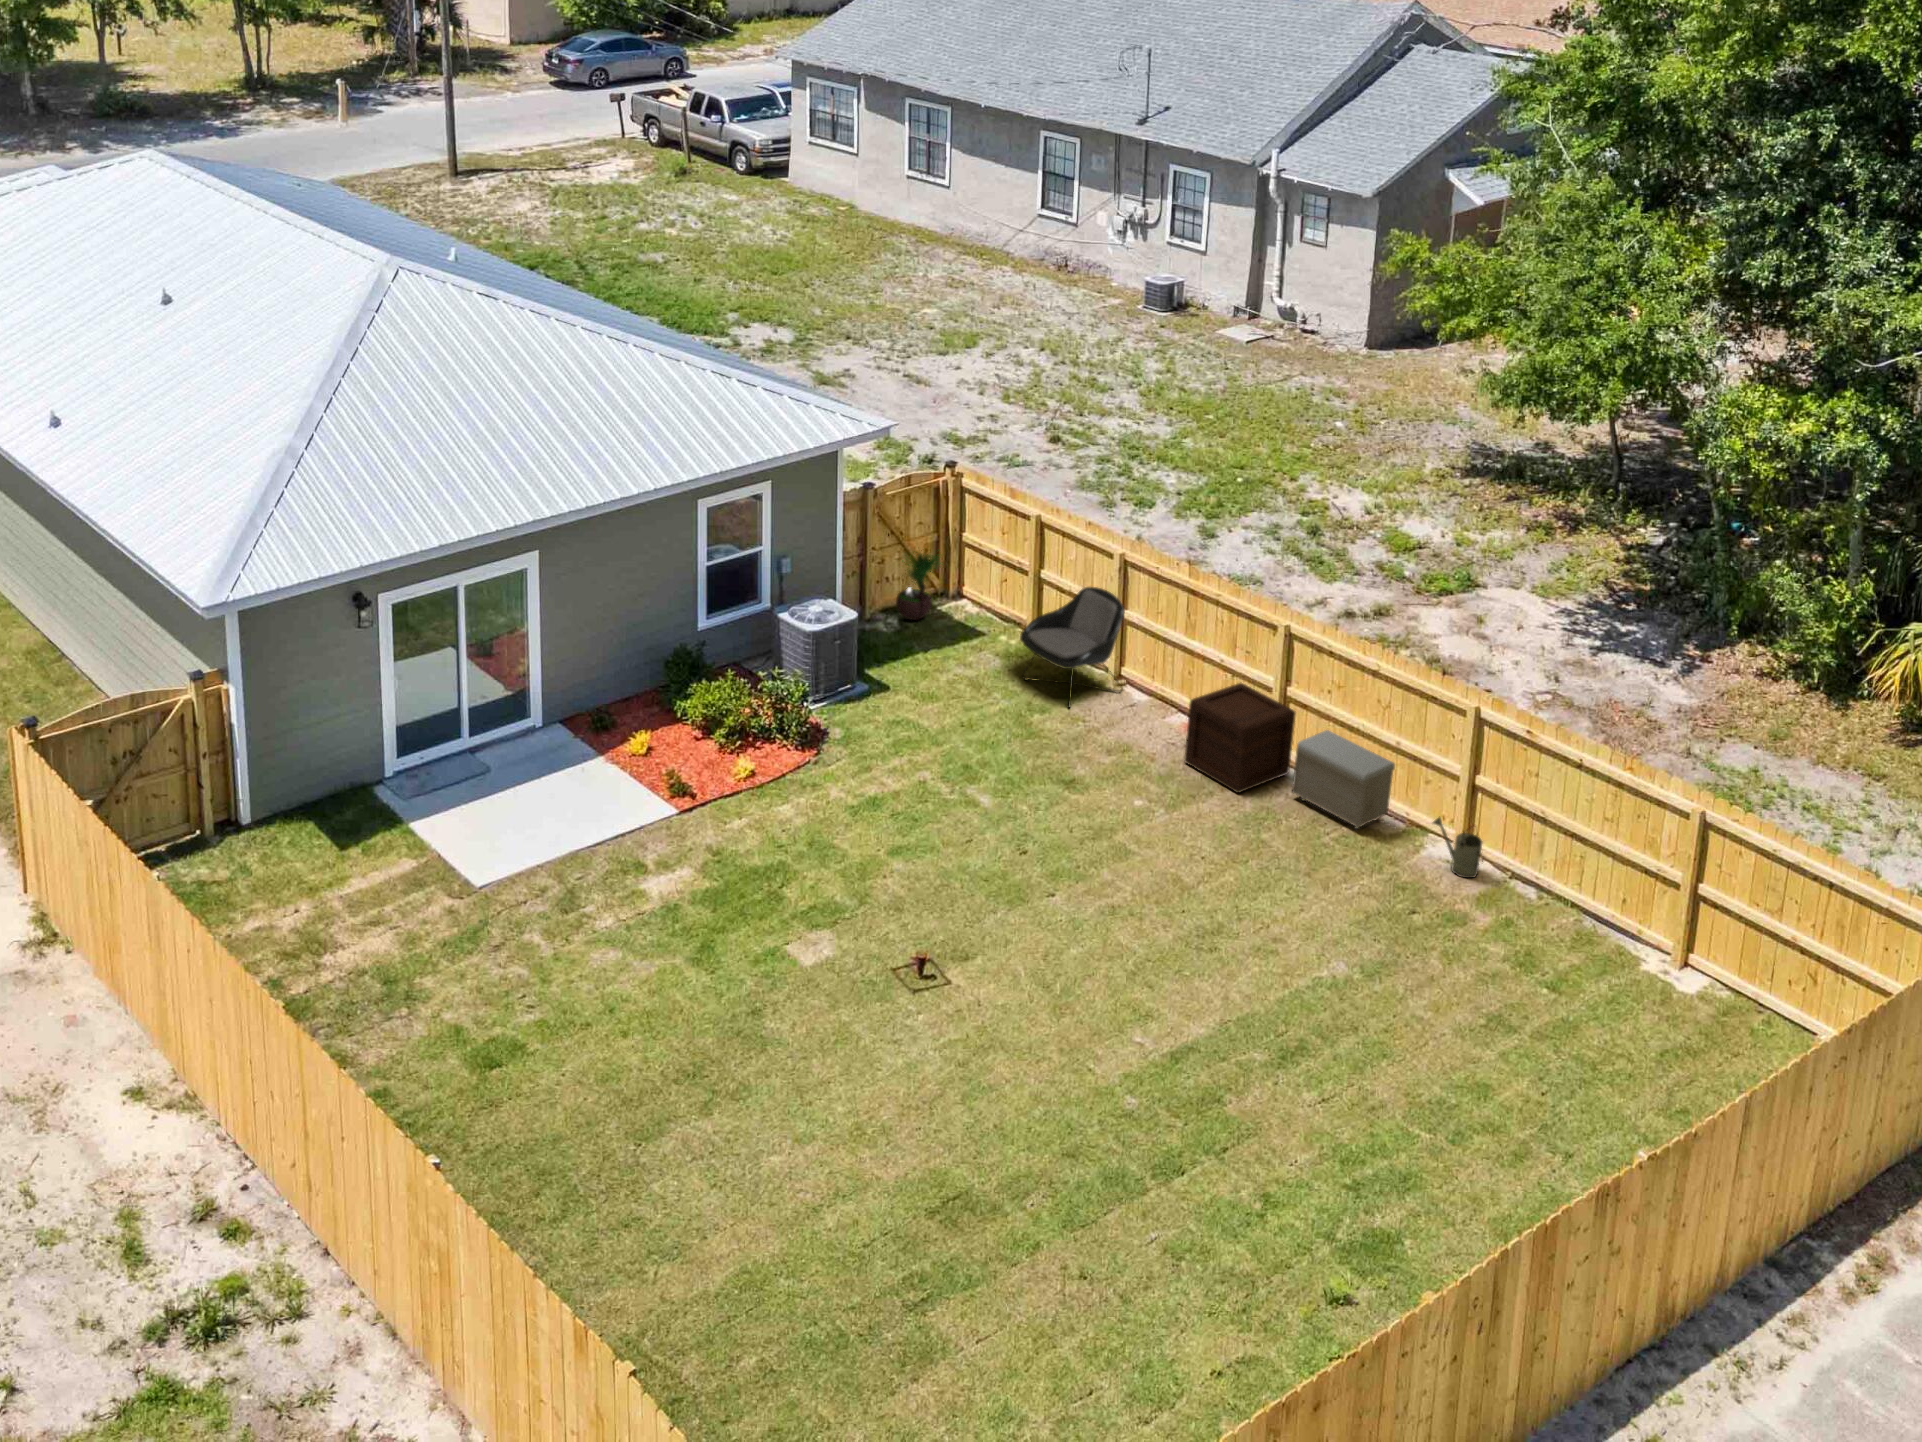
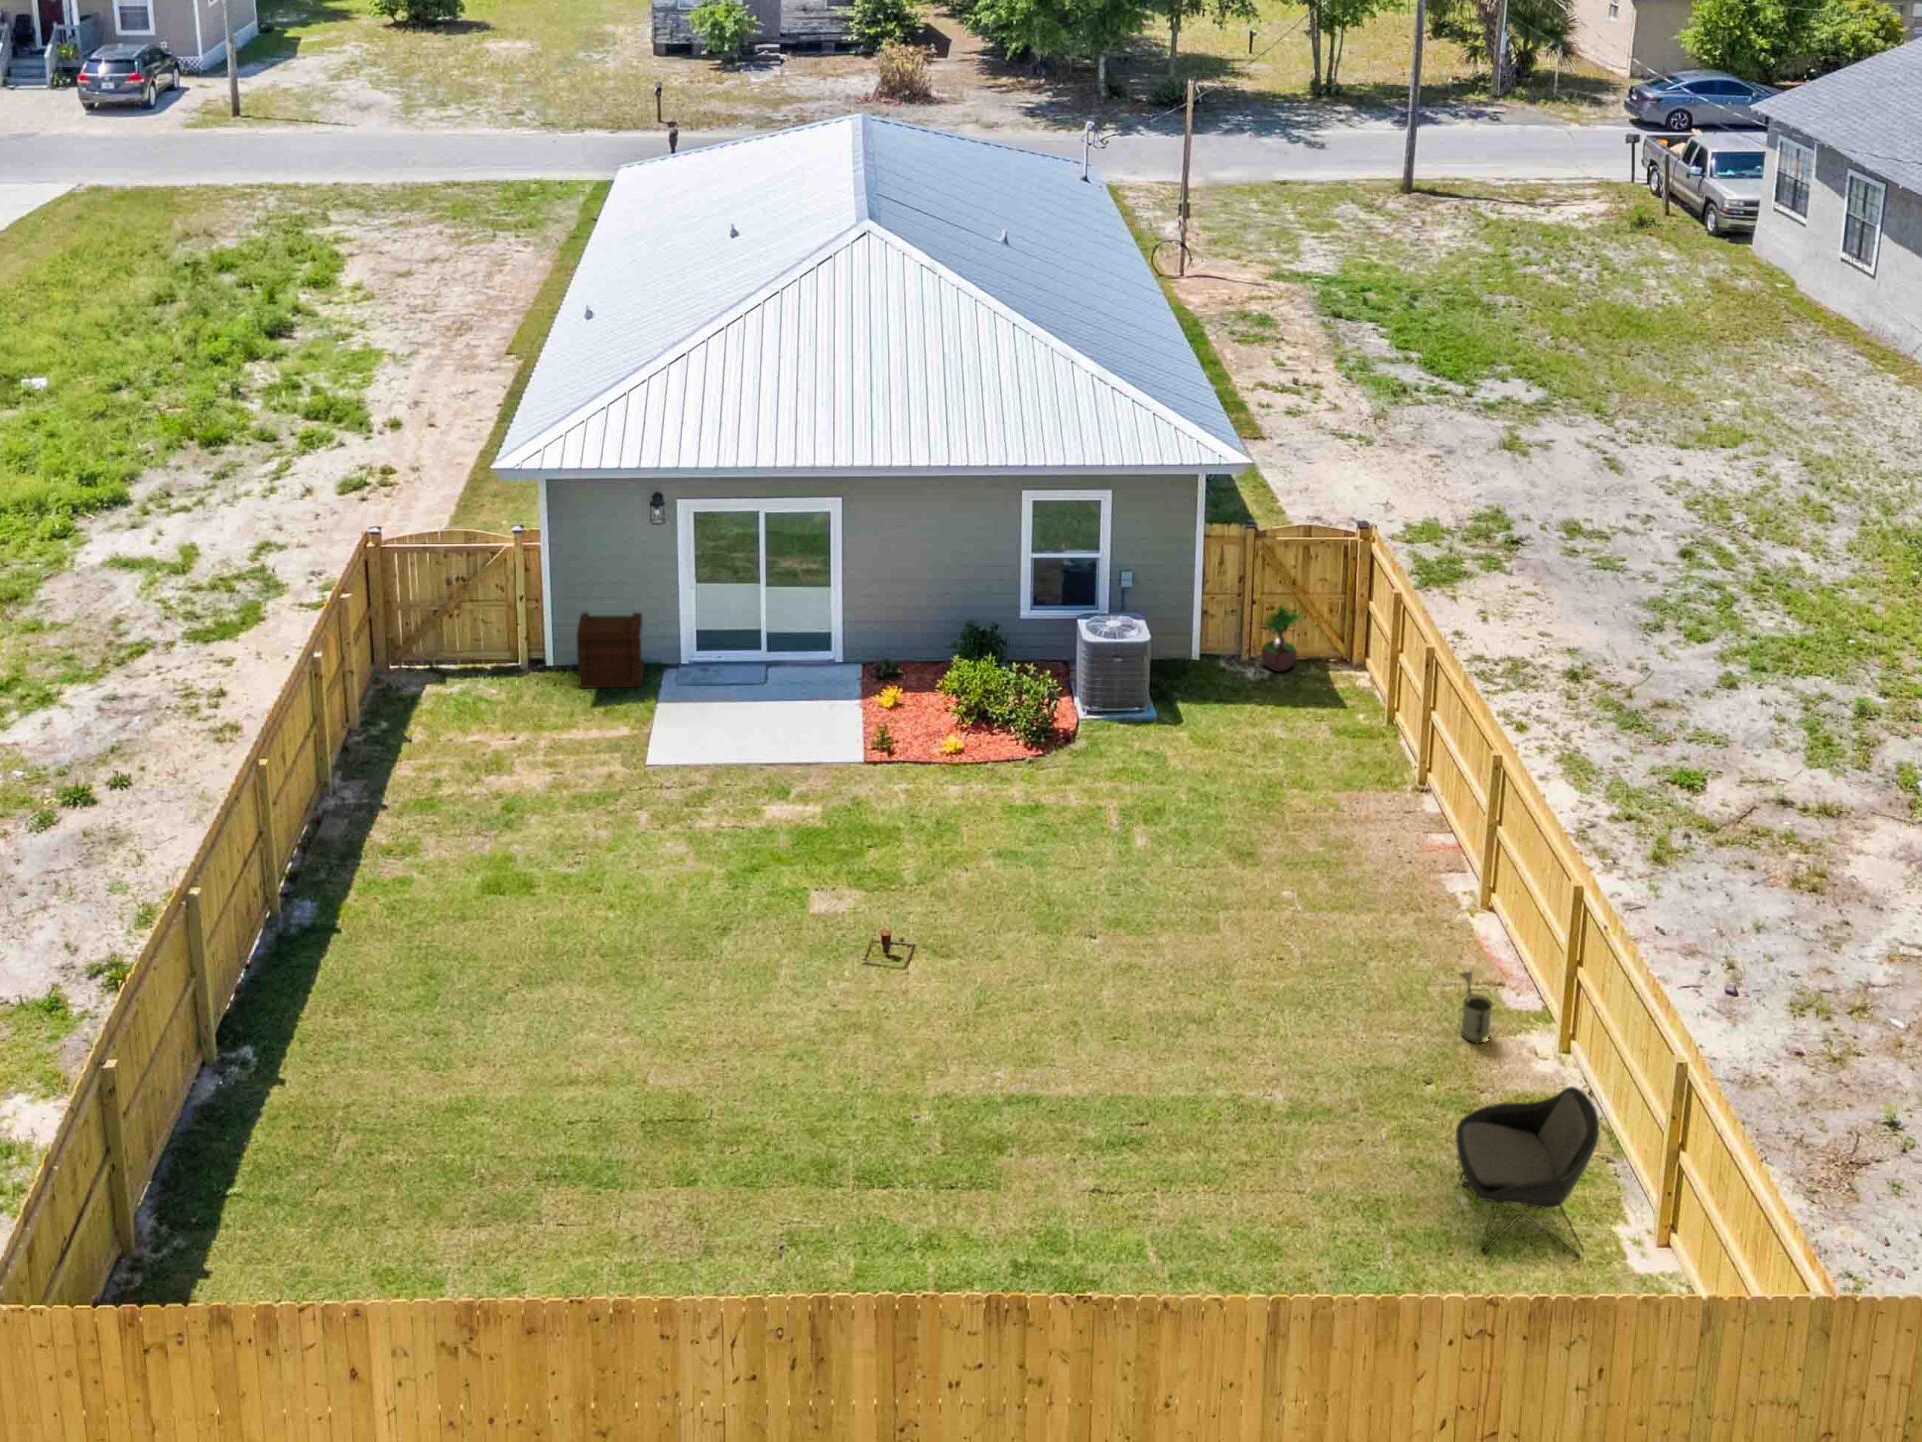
lounge chair: present [1020,587,1125,707] -> present [1456,1087,1599,1258]
wooden crate: present [1184,683,1296,793] -> present [577,613,644,688]
storage bench: present [1292,730,1395,829] -> none [1401,862,1475,966]

